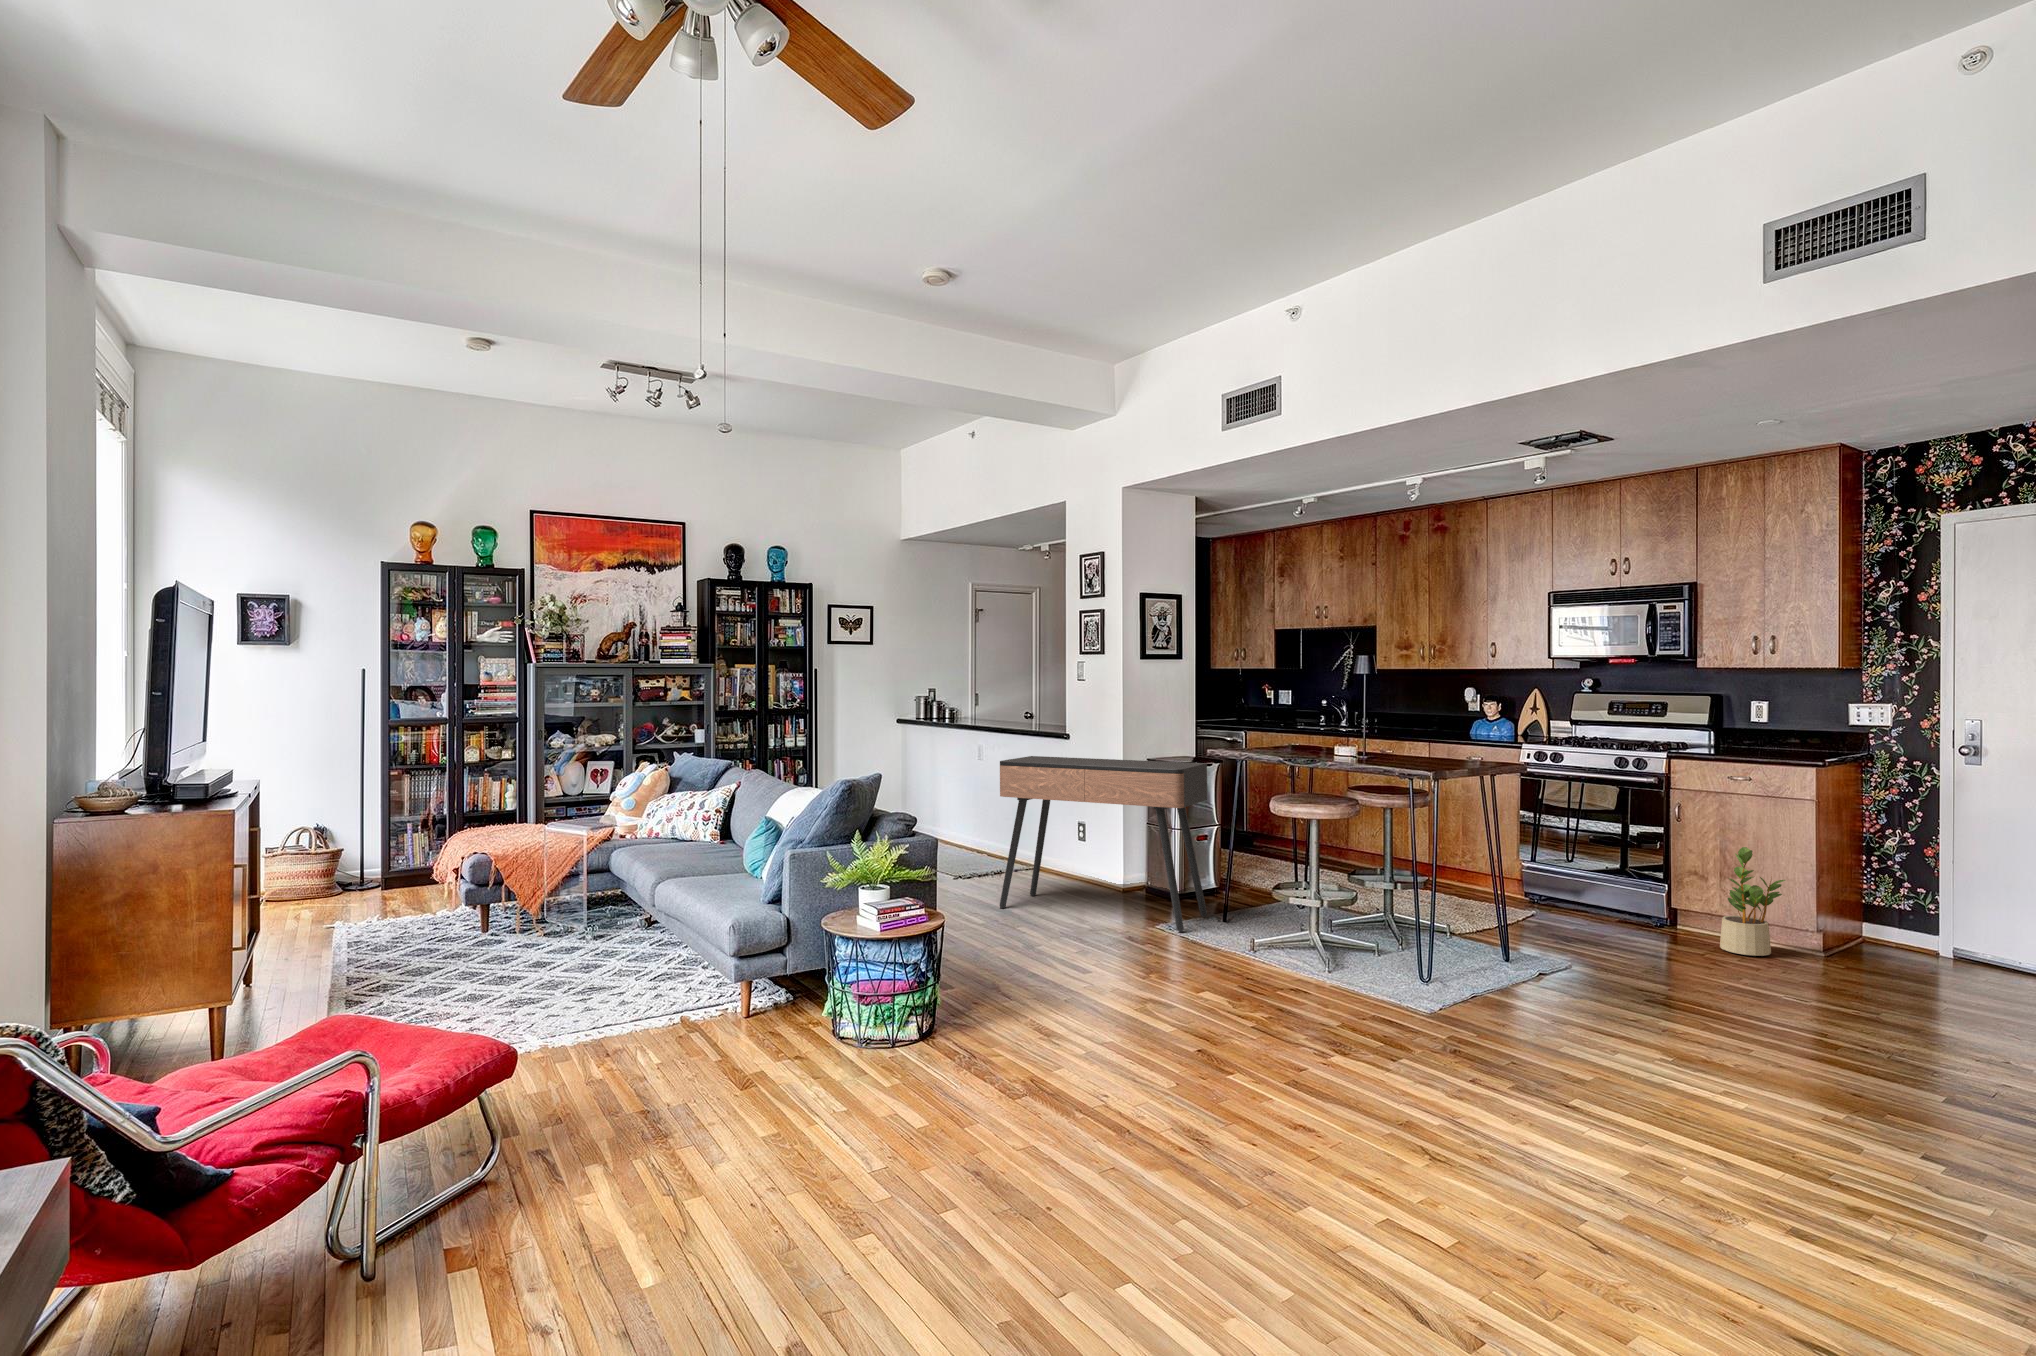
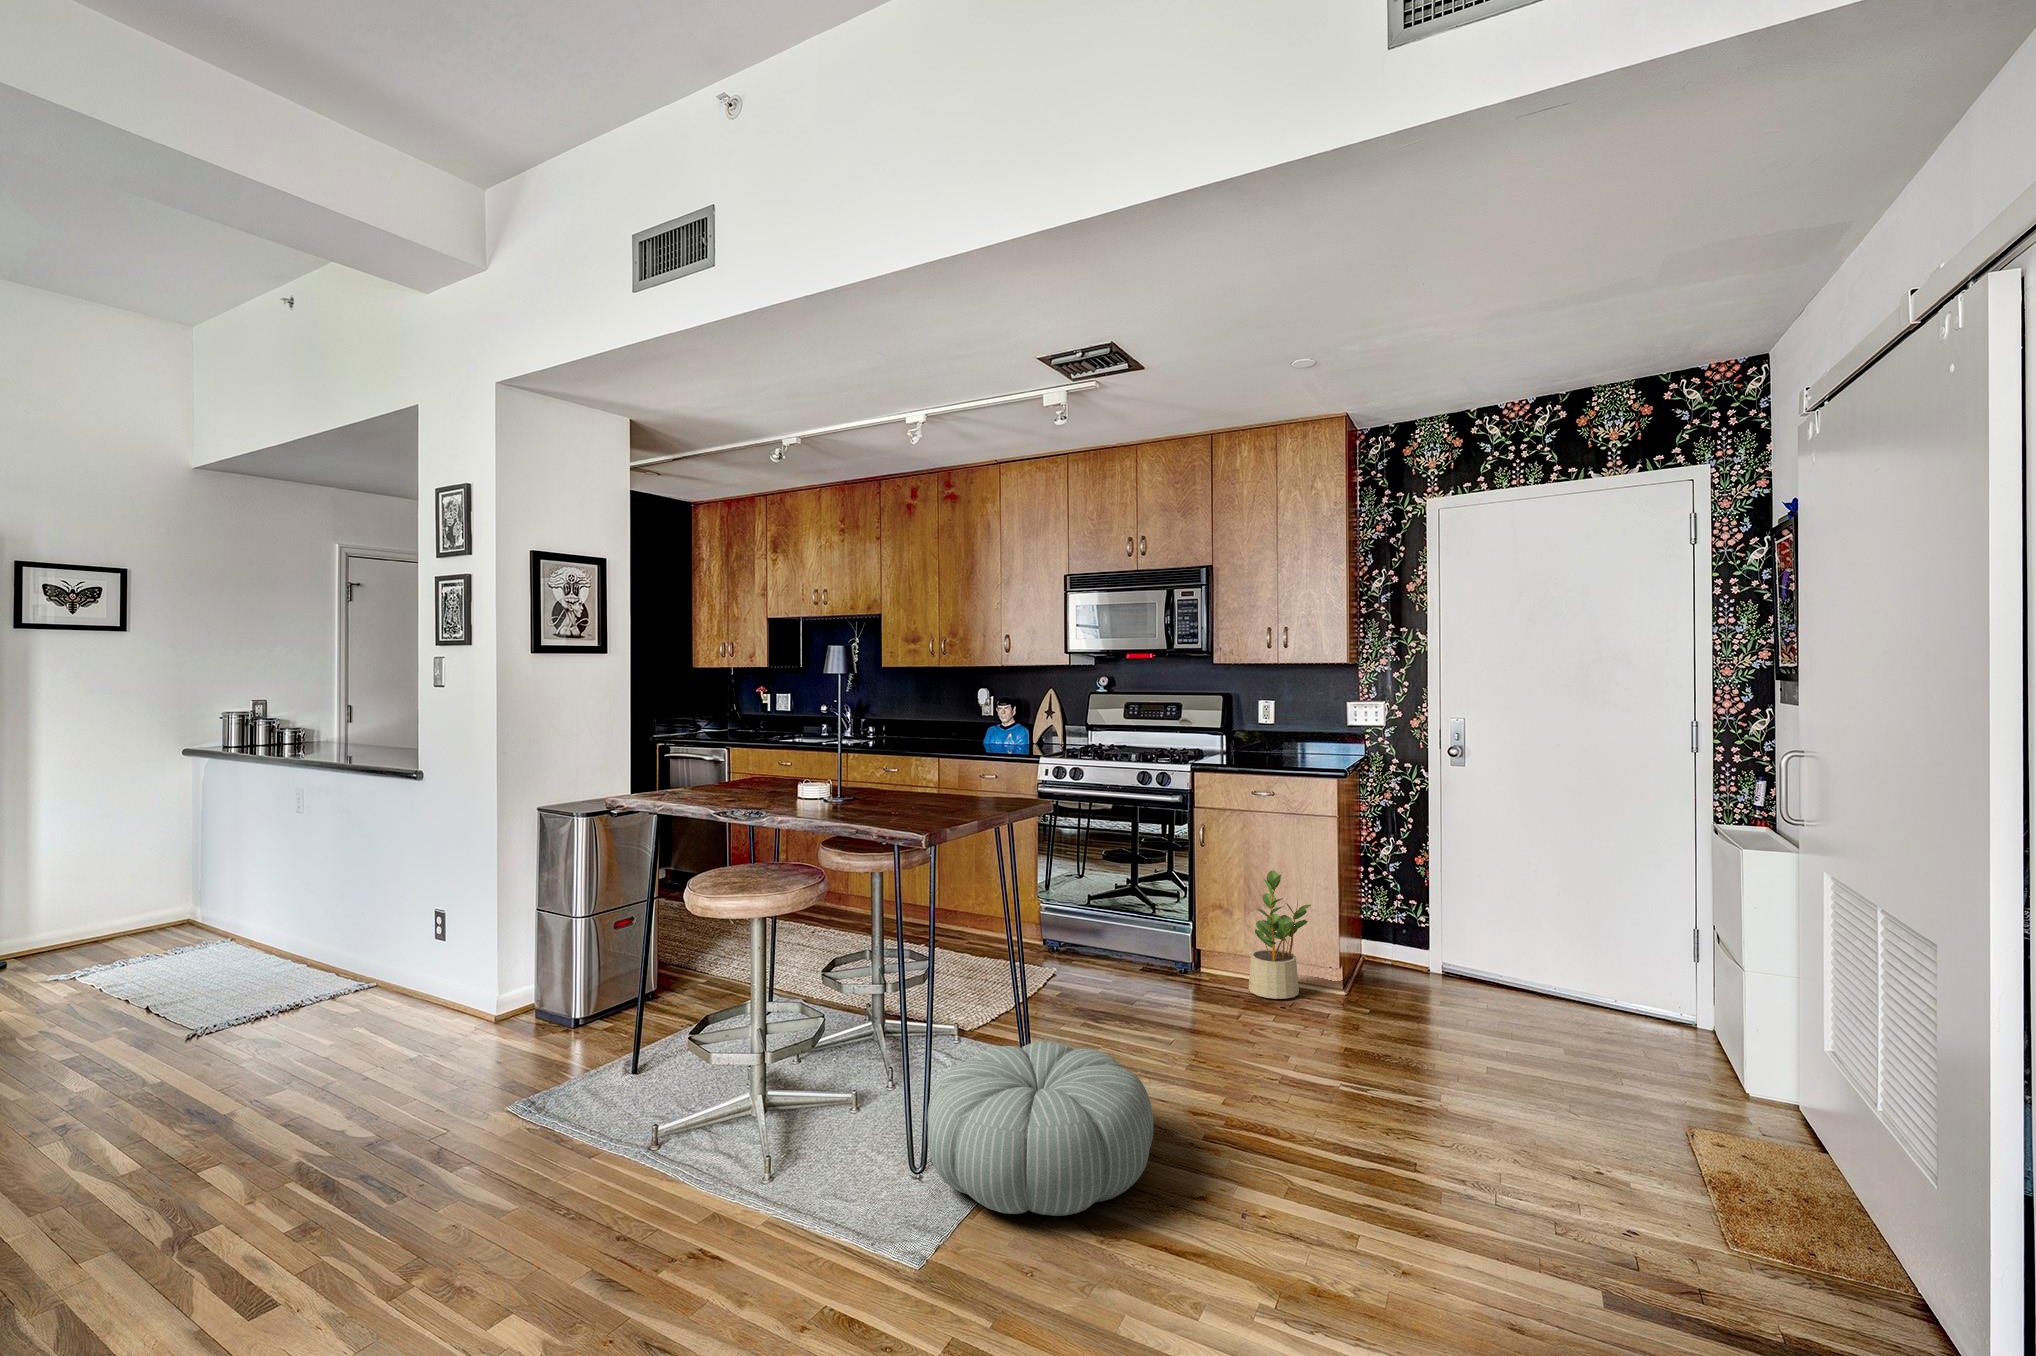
console table: present [999,756,1207,931] -> none [236,805,616,1081]
pouf: none [1434,931,1600,1025] -> present [927,1042,1154,1216]

